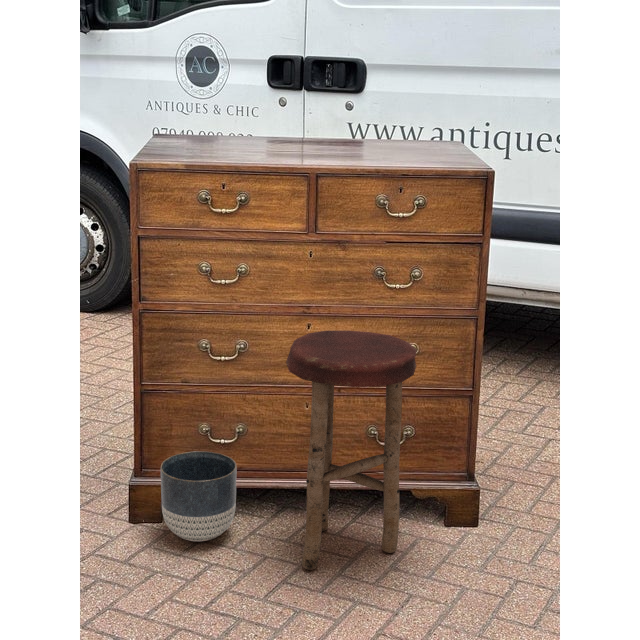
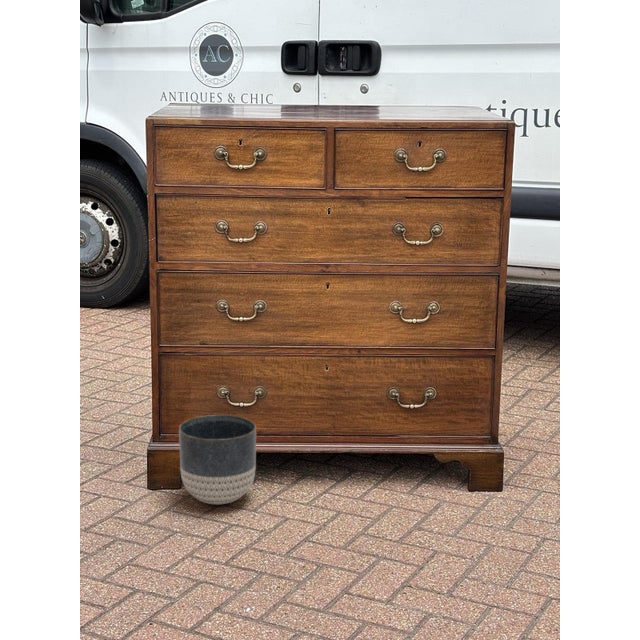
stool: present [286,331,417,570] -> none [306,288,438,529]

